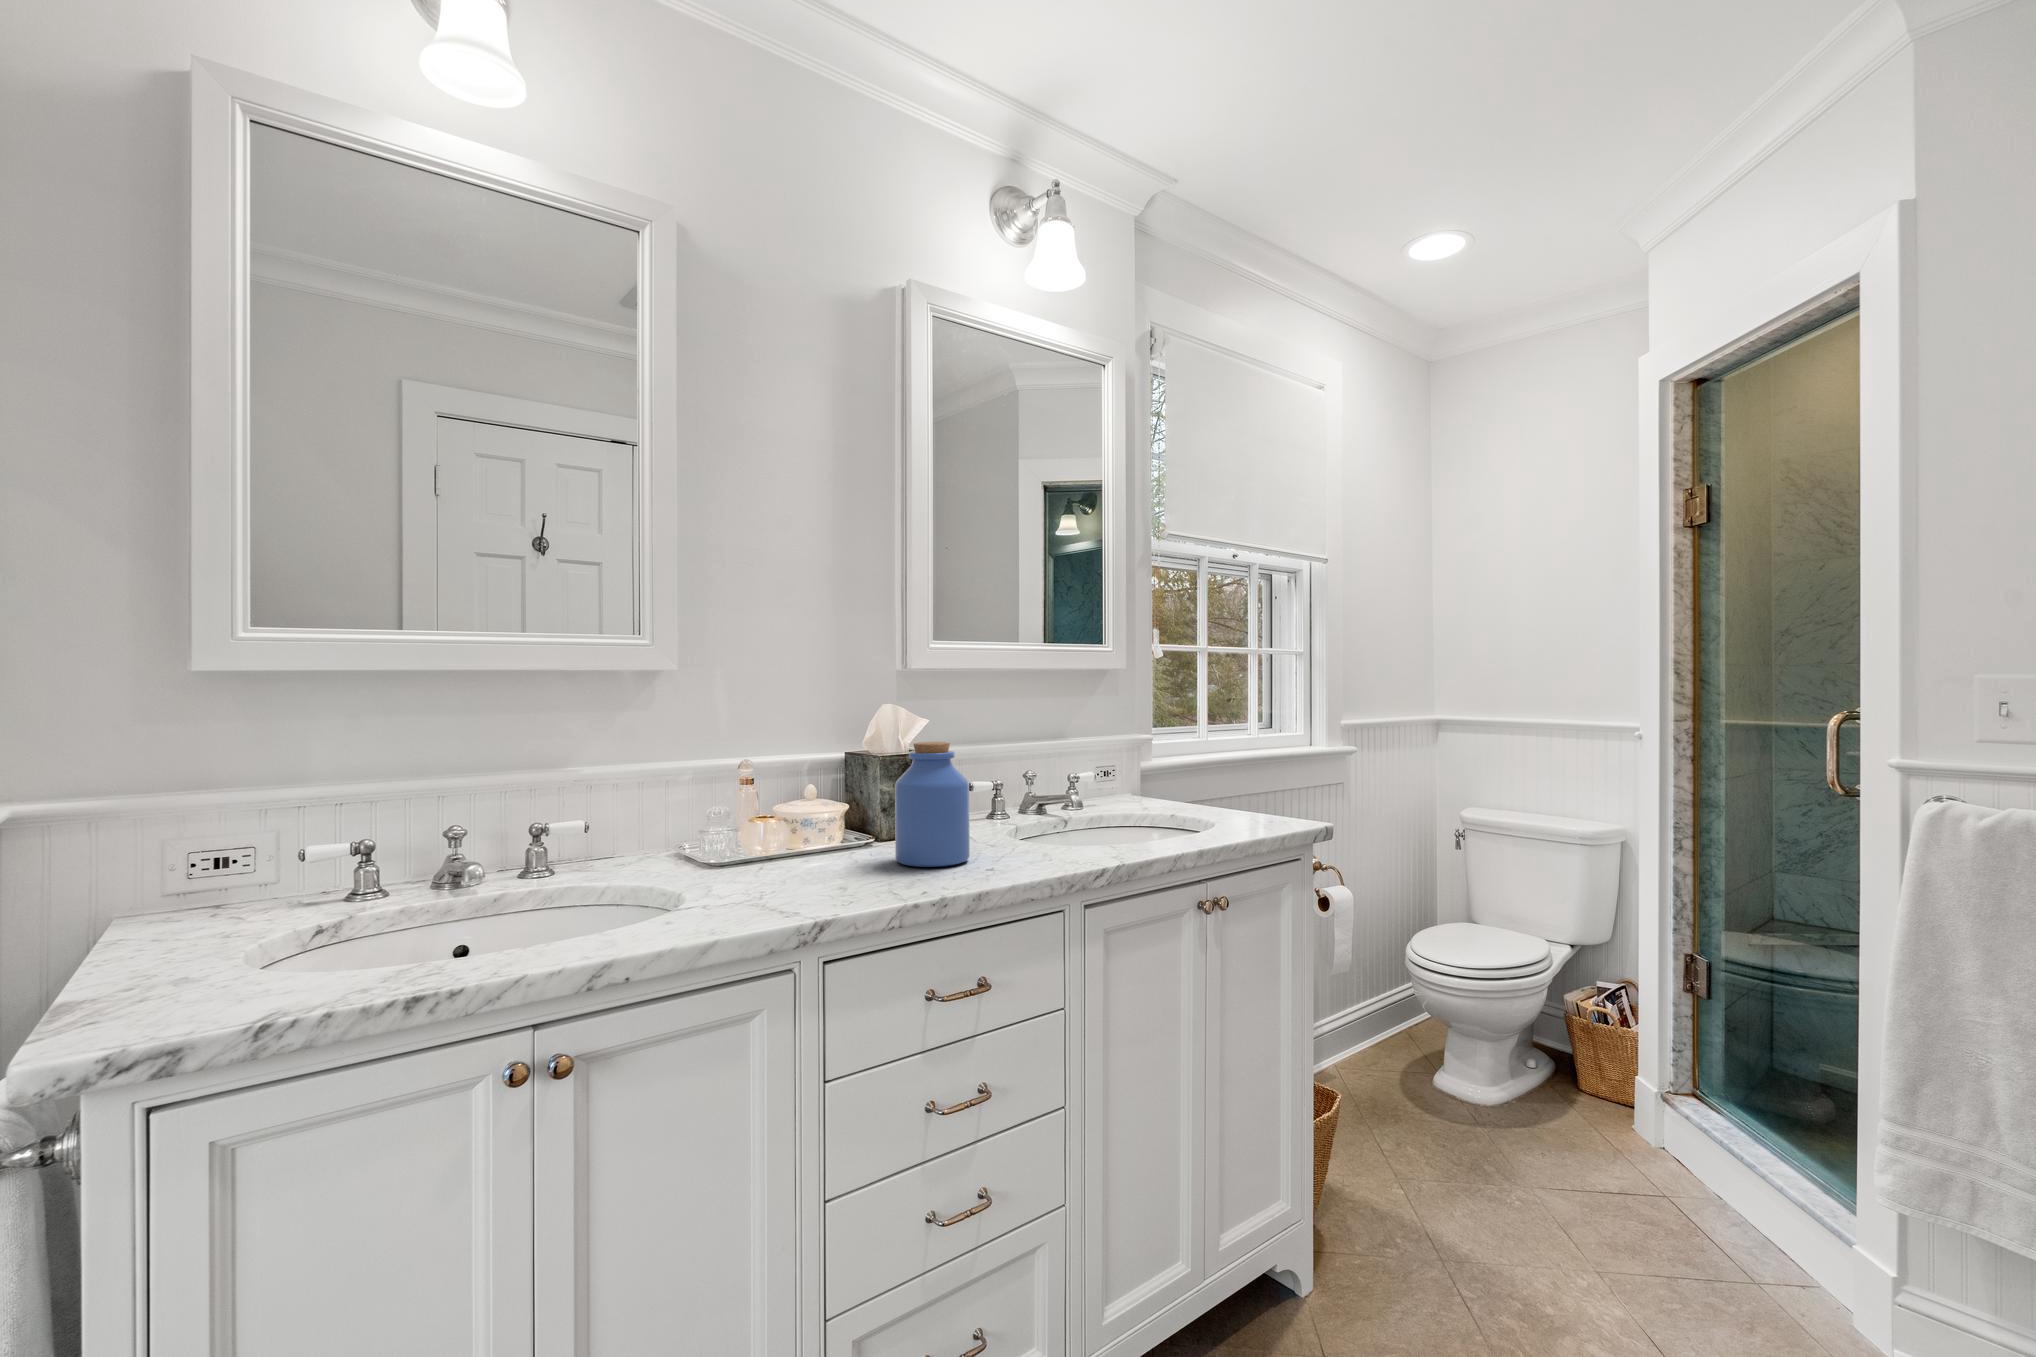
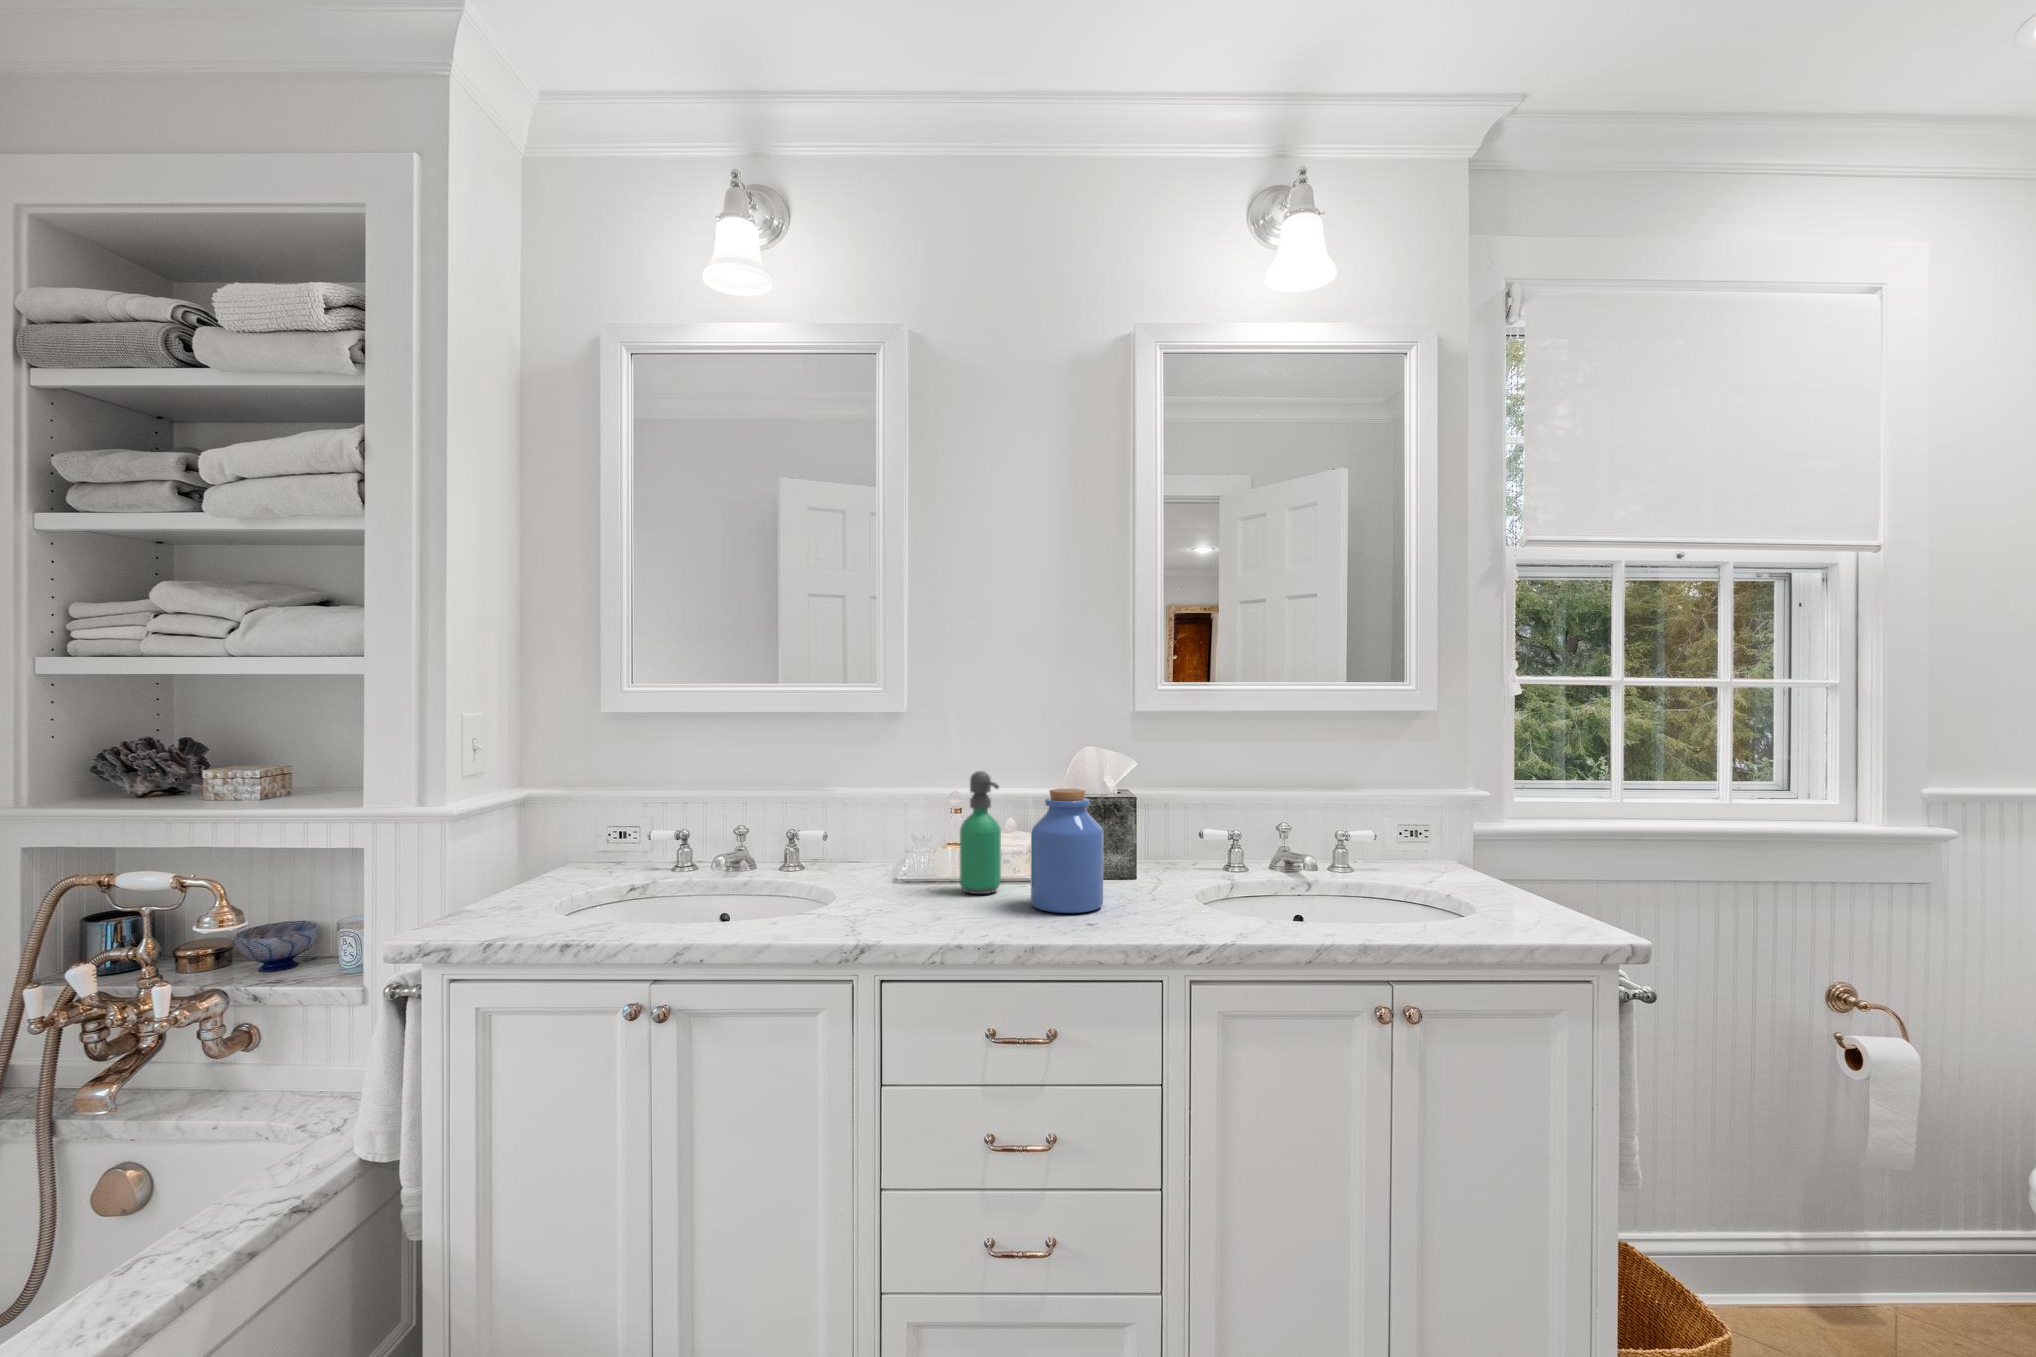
soap dispenser: none [793,731,848,865] -> present [960,771,1001,894]

